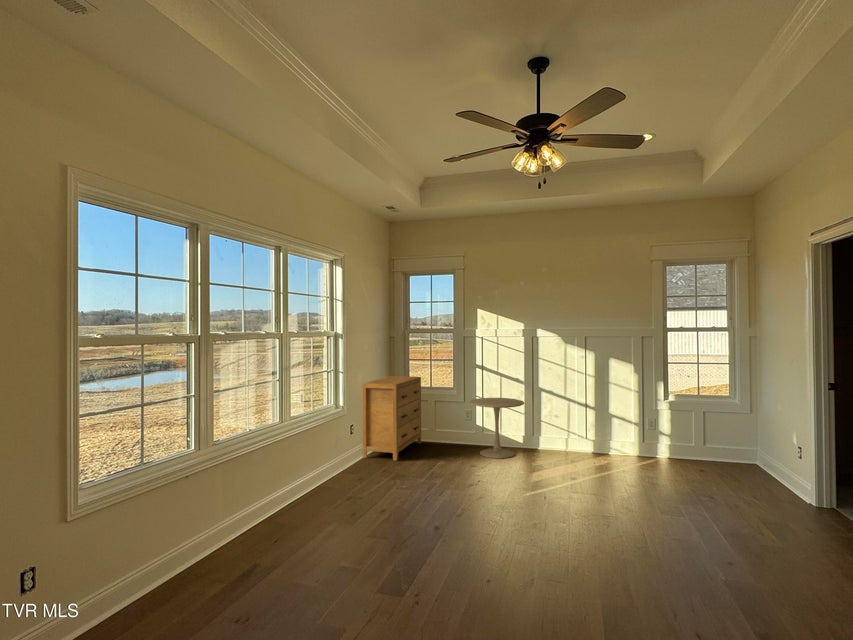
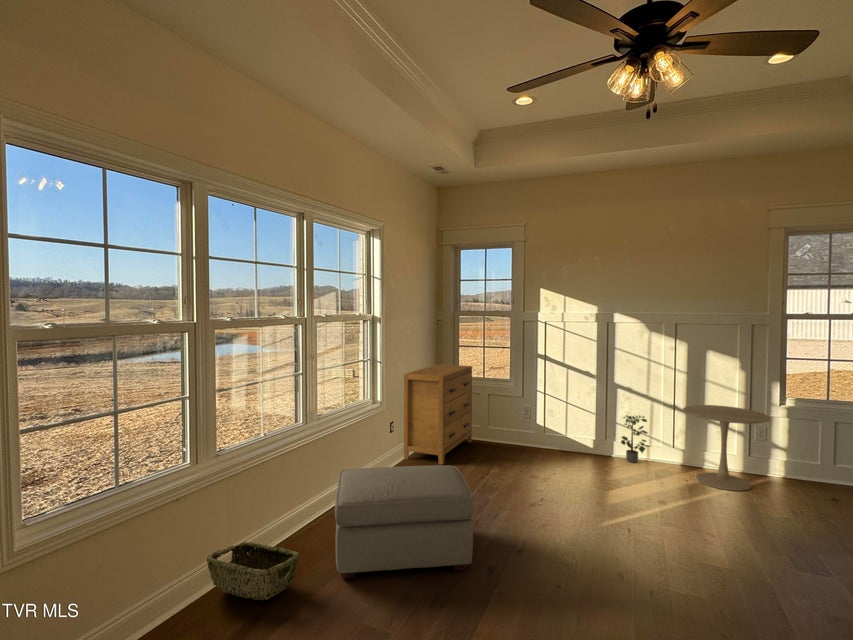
side table: present [470,398,524,458] -> present [683,405,770,491]
potted plant: none [545,412,570,453] -> present [621,416,650,462]
ottoman: none [313,452,423,541] -> present [335,465,474,579]
woven basket: none [208,517,285,558] -> present [207,542,299,601]

